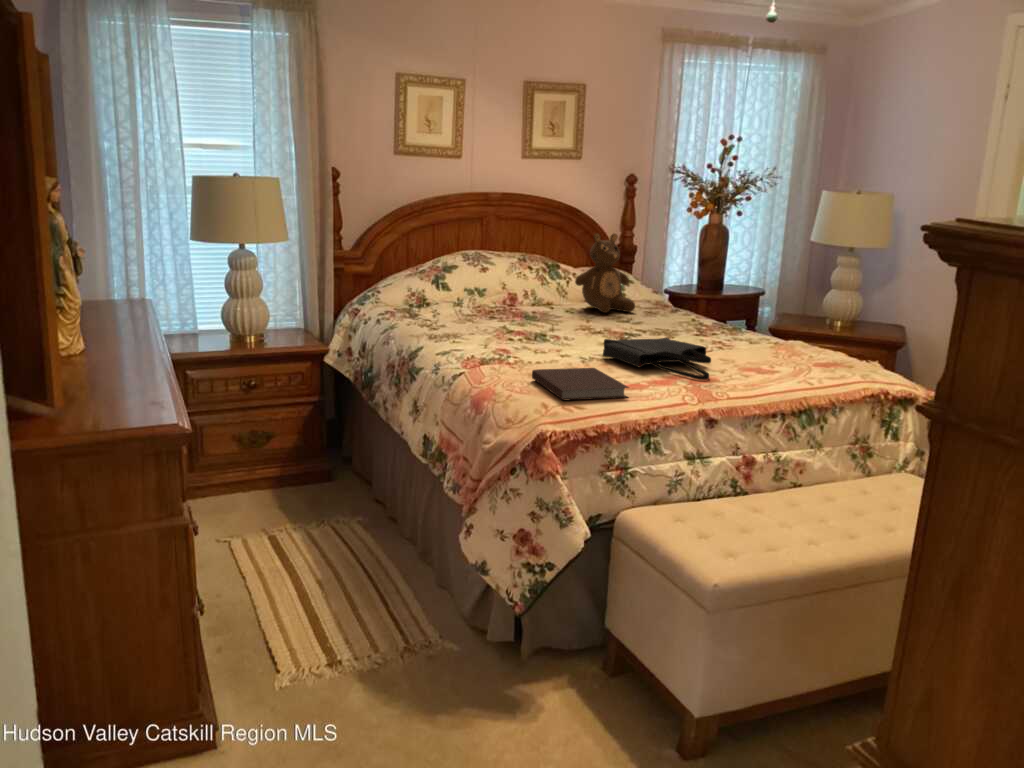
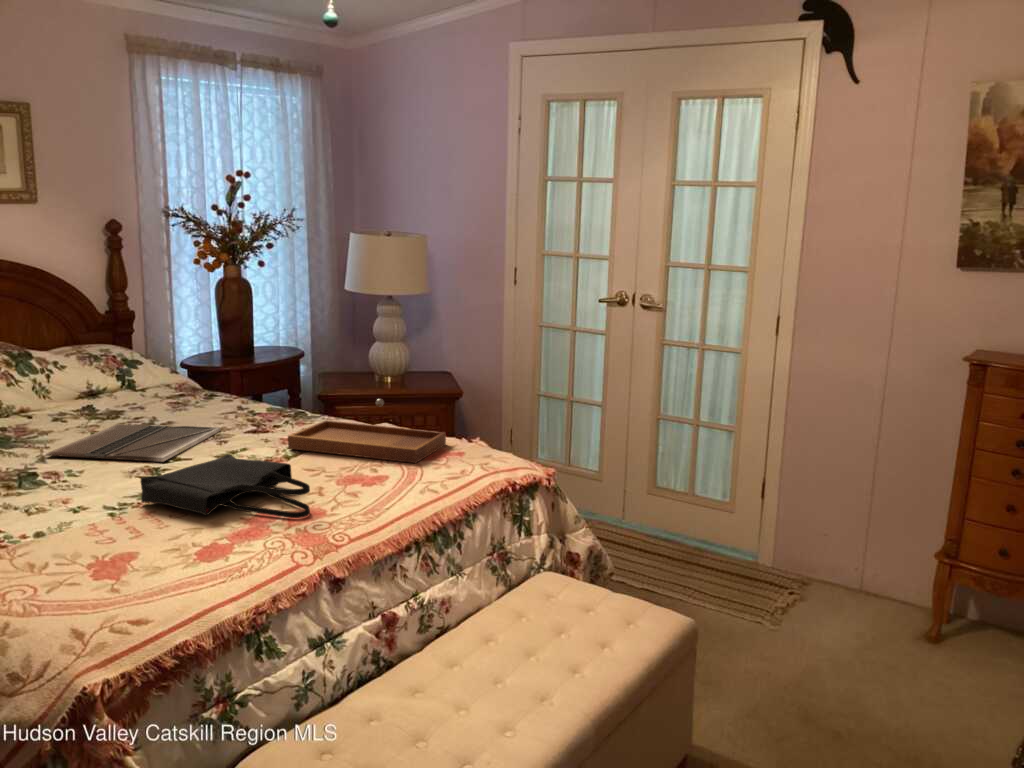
teddy bear: present [575,233,635,313] -> none [60,305,155,416]
tray: none [715,316,845,367] -> present [288,399,446,463]
laptop: none [556,317,673,340] -> present [46,424,220,462]
notebook: present [532,368,629,400] -> none [38,535,215,618]

